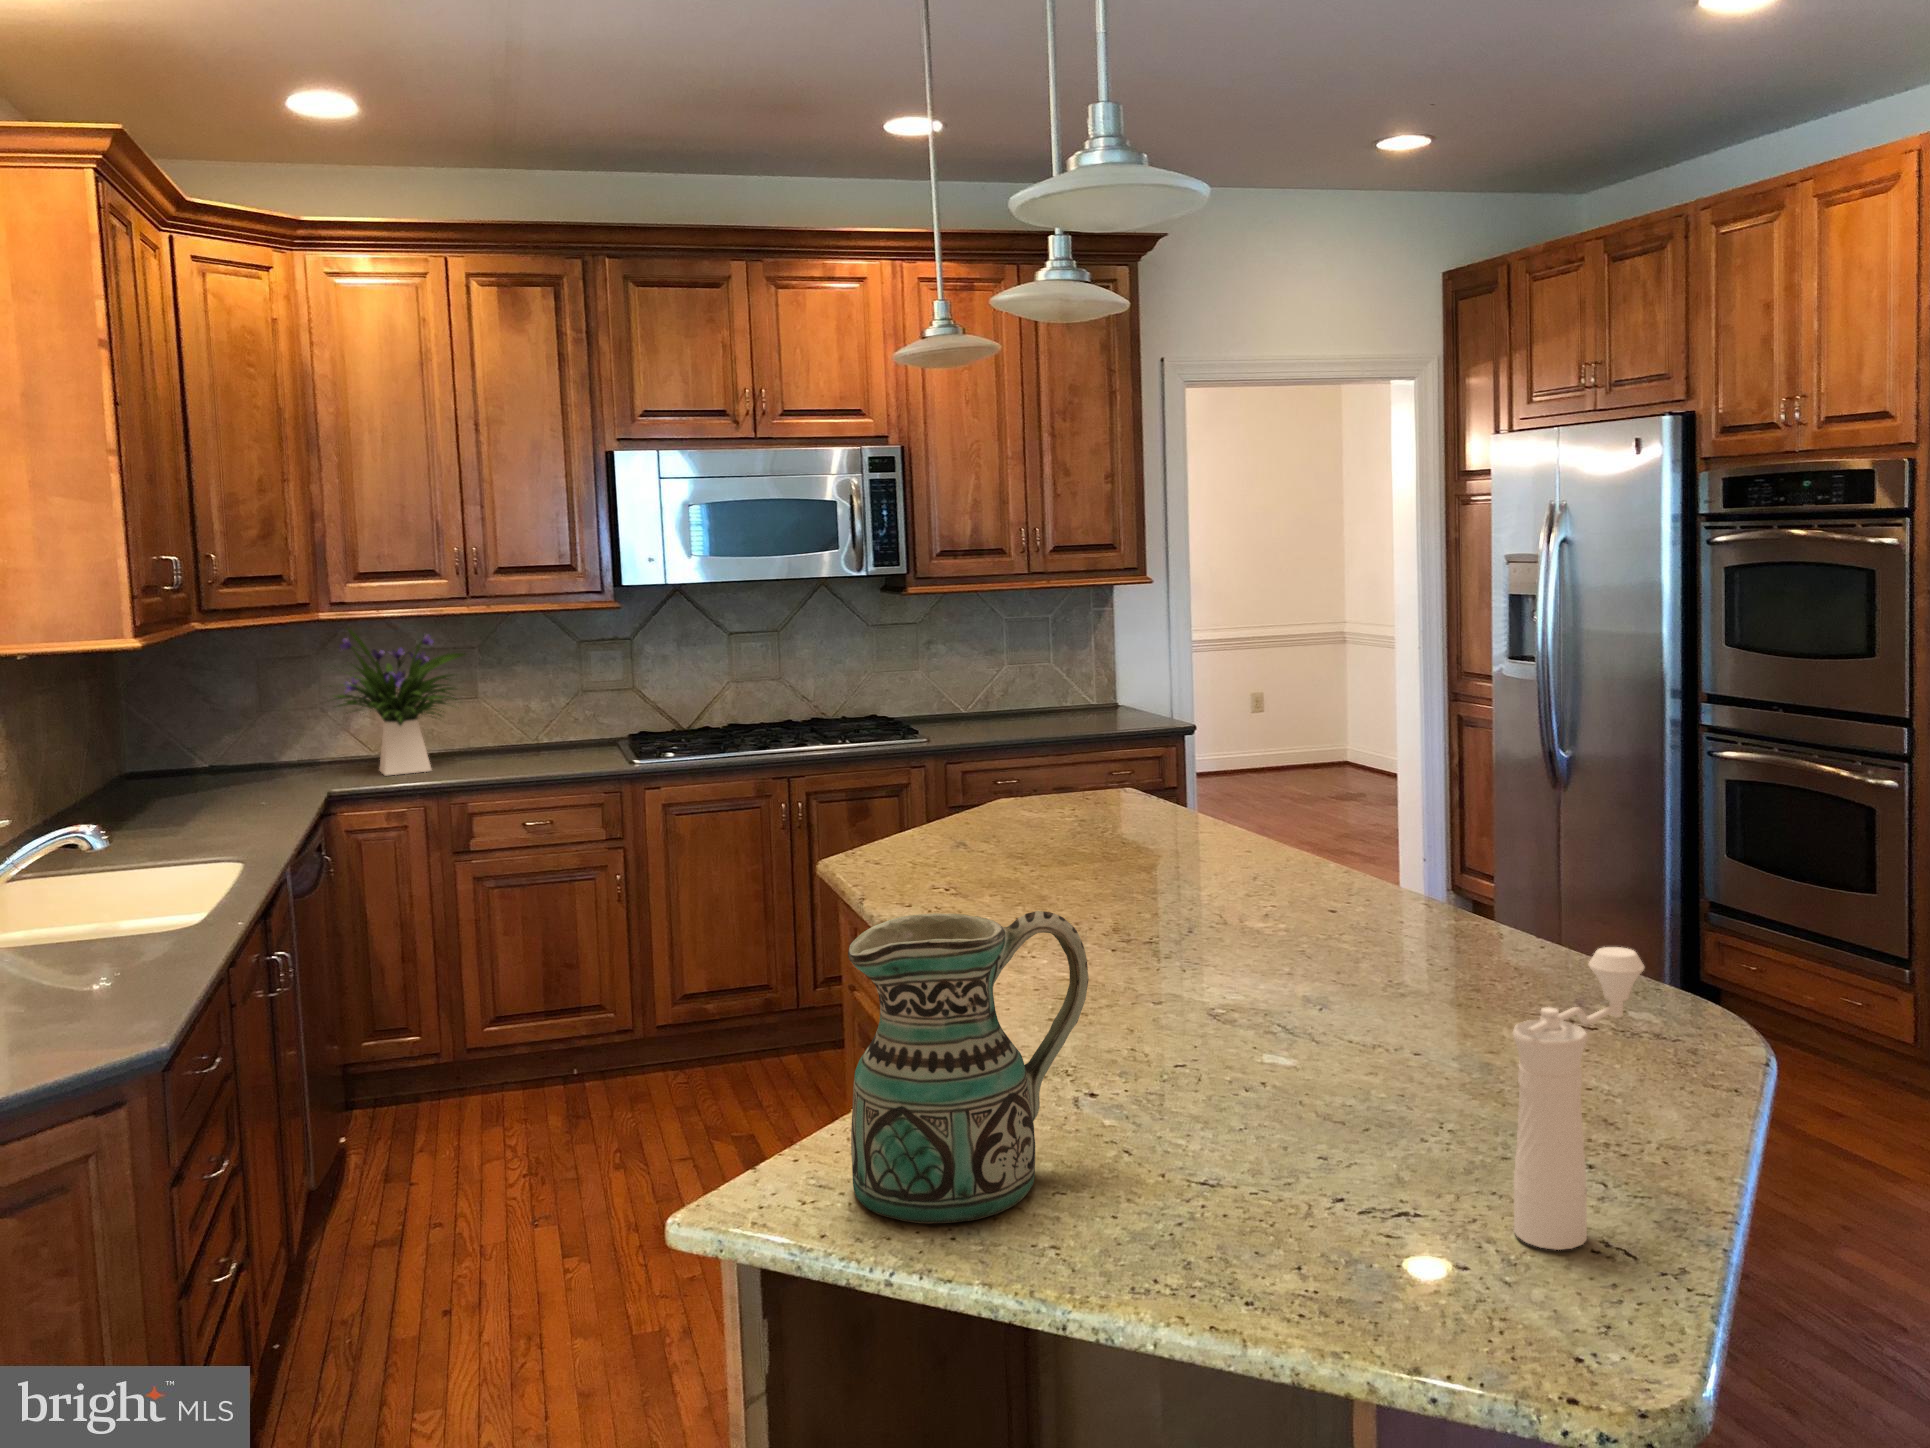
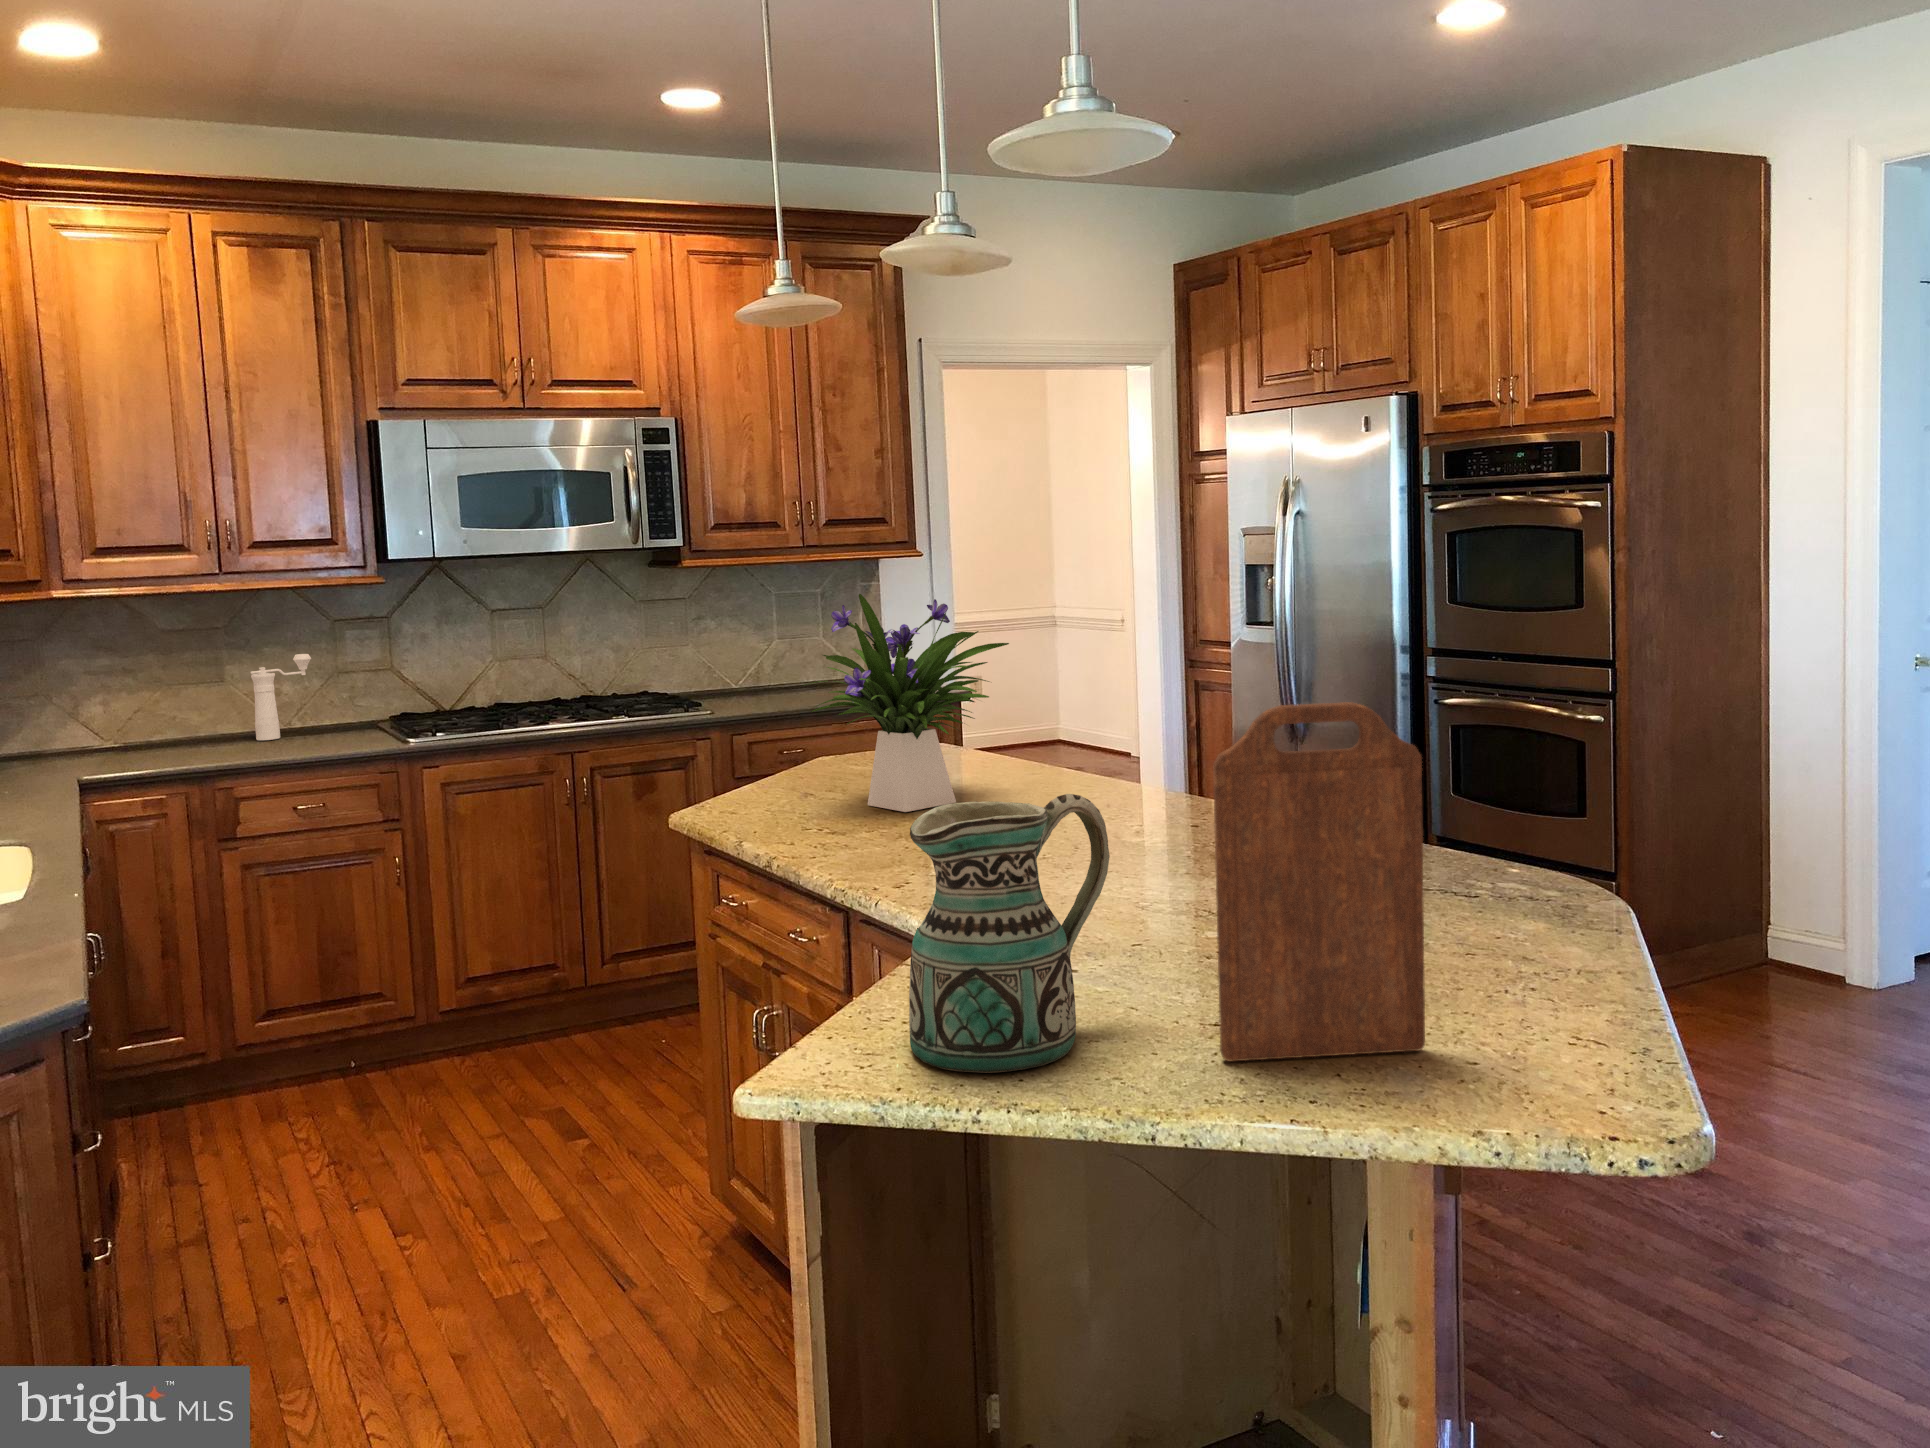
flower arrangement: present [330,628,465,775] -> present [803,594,1009,812]
cutting board: none [1169,832,1420,1246] -> present [1213,702,1425,1061]
pepper mill: present [1513,947,1644,1250] -> present [250,654,311,740]

